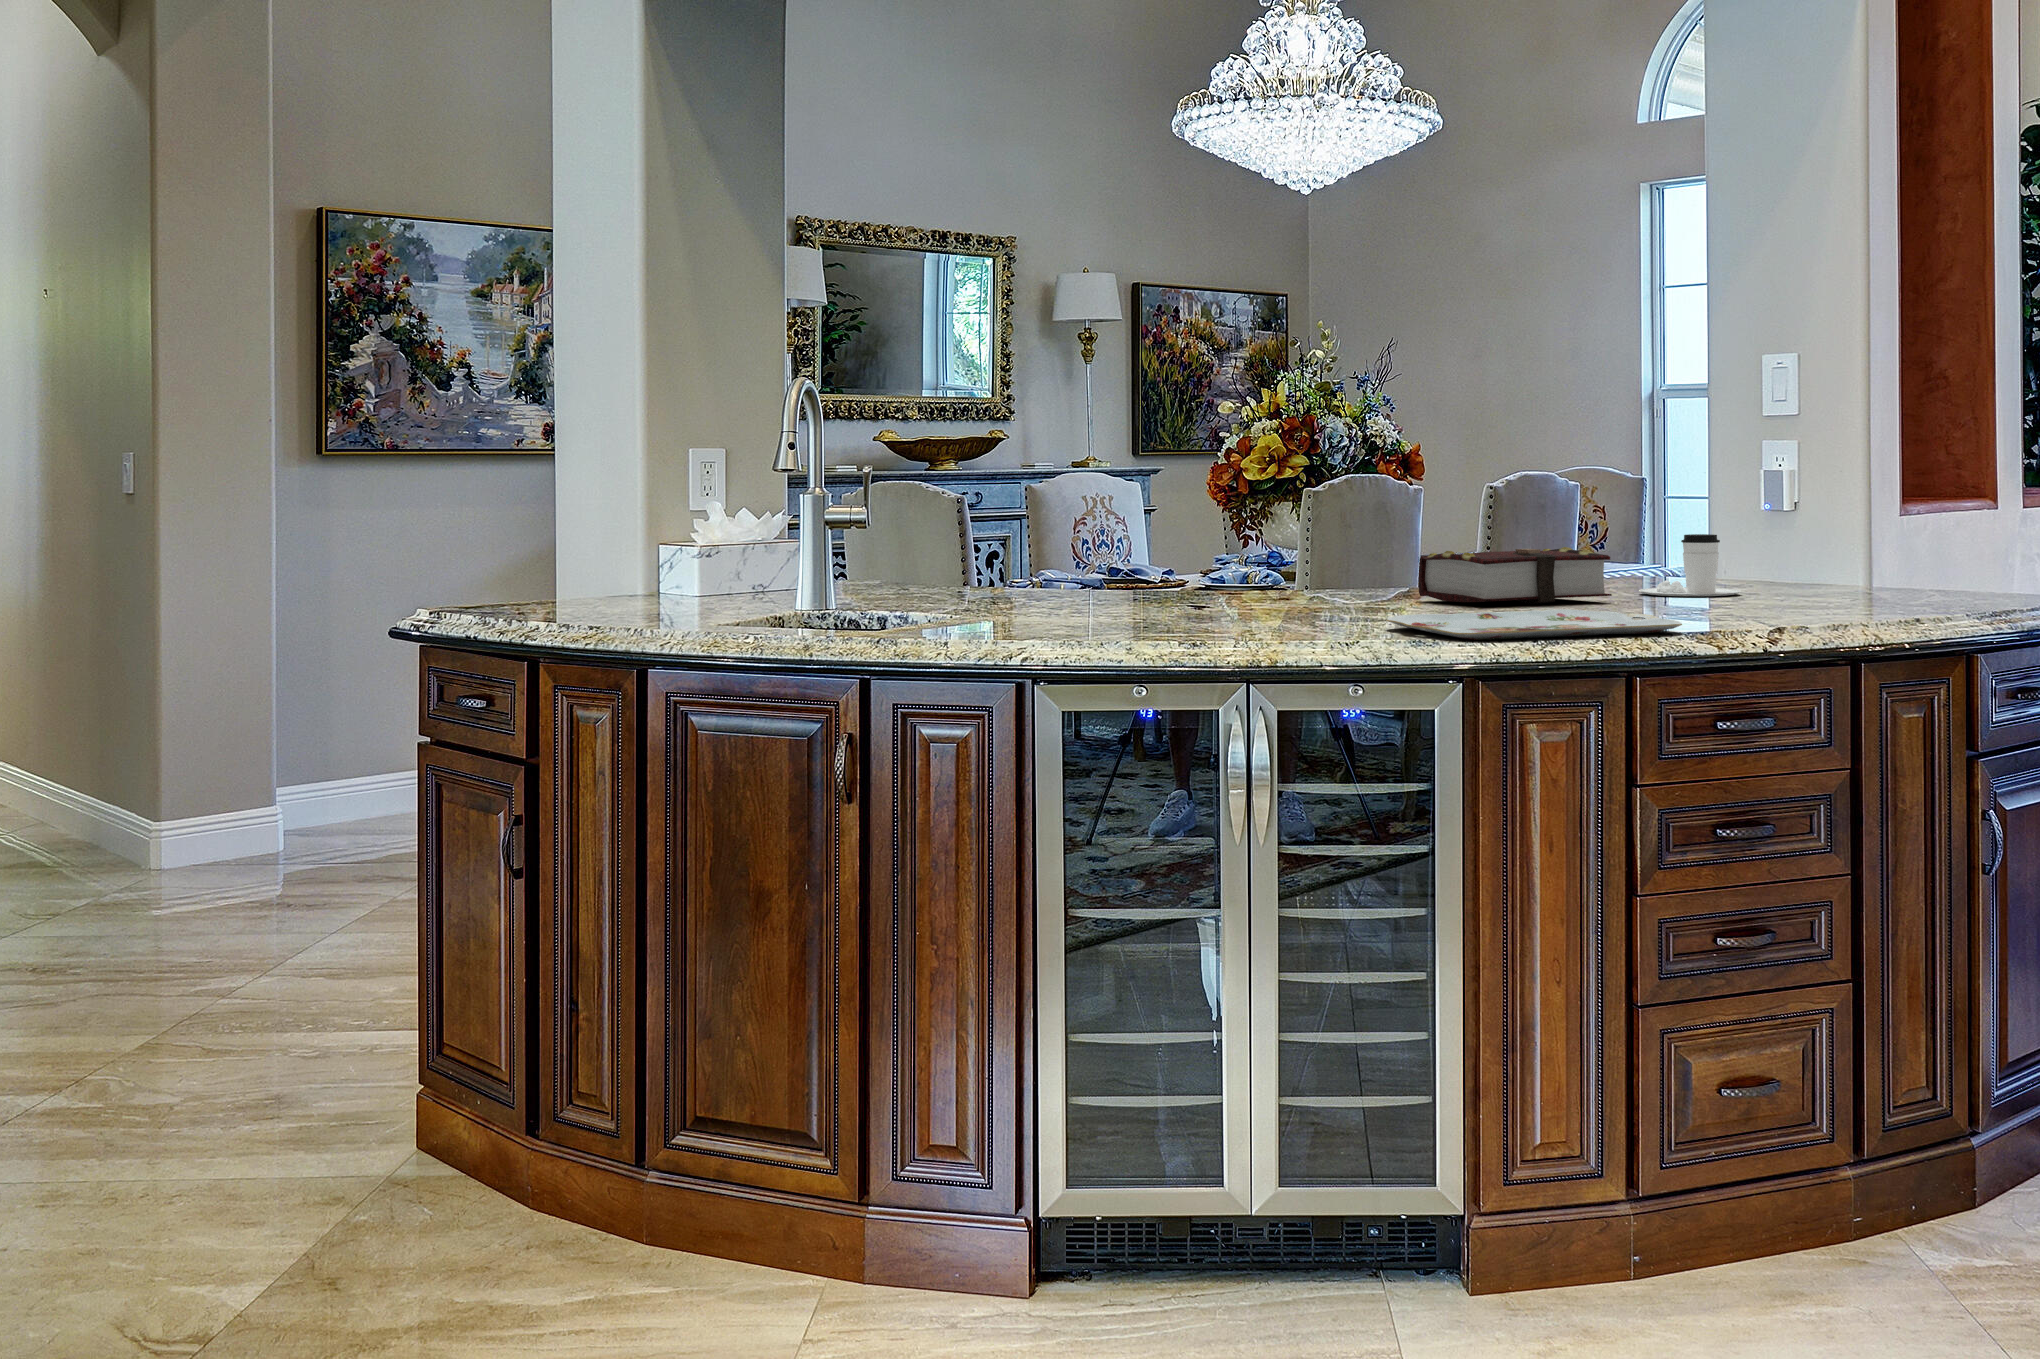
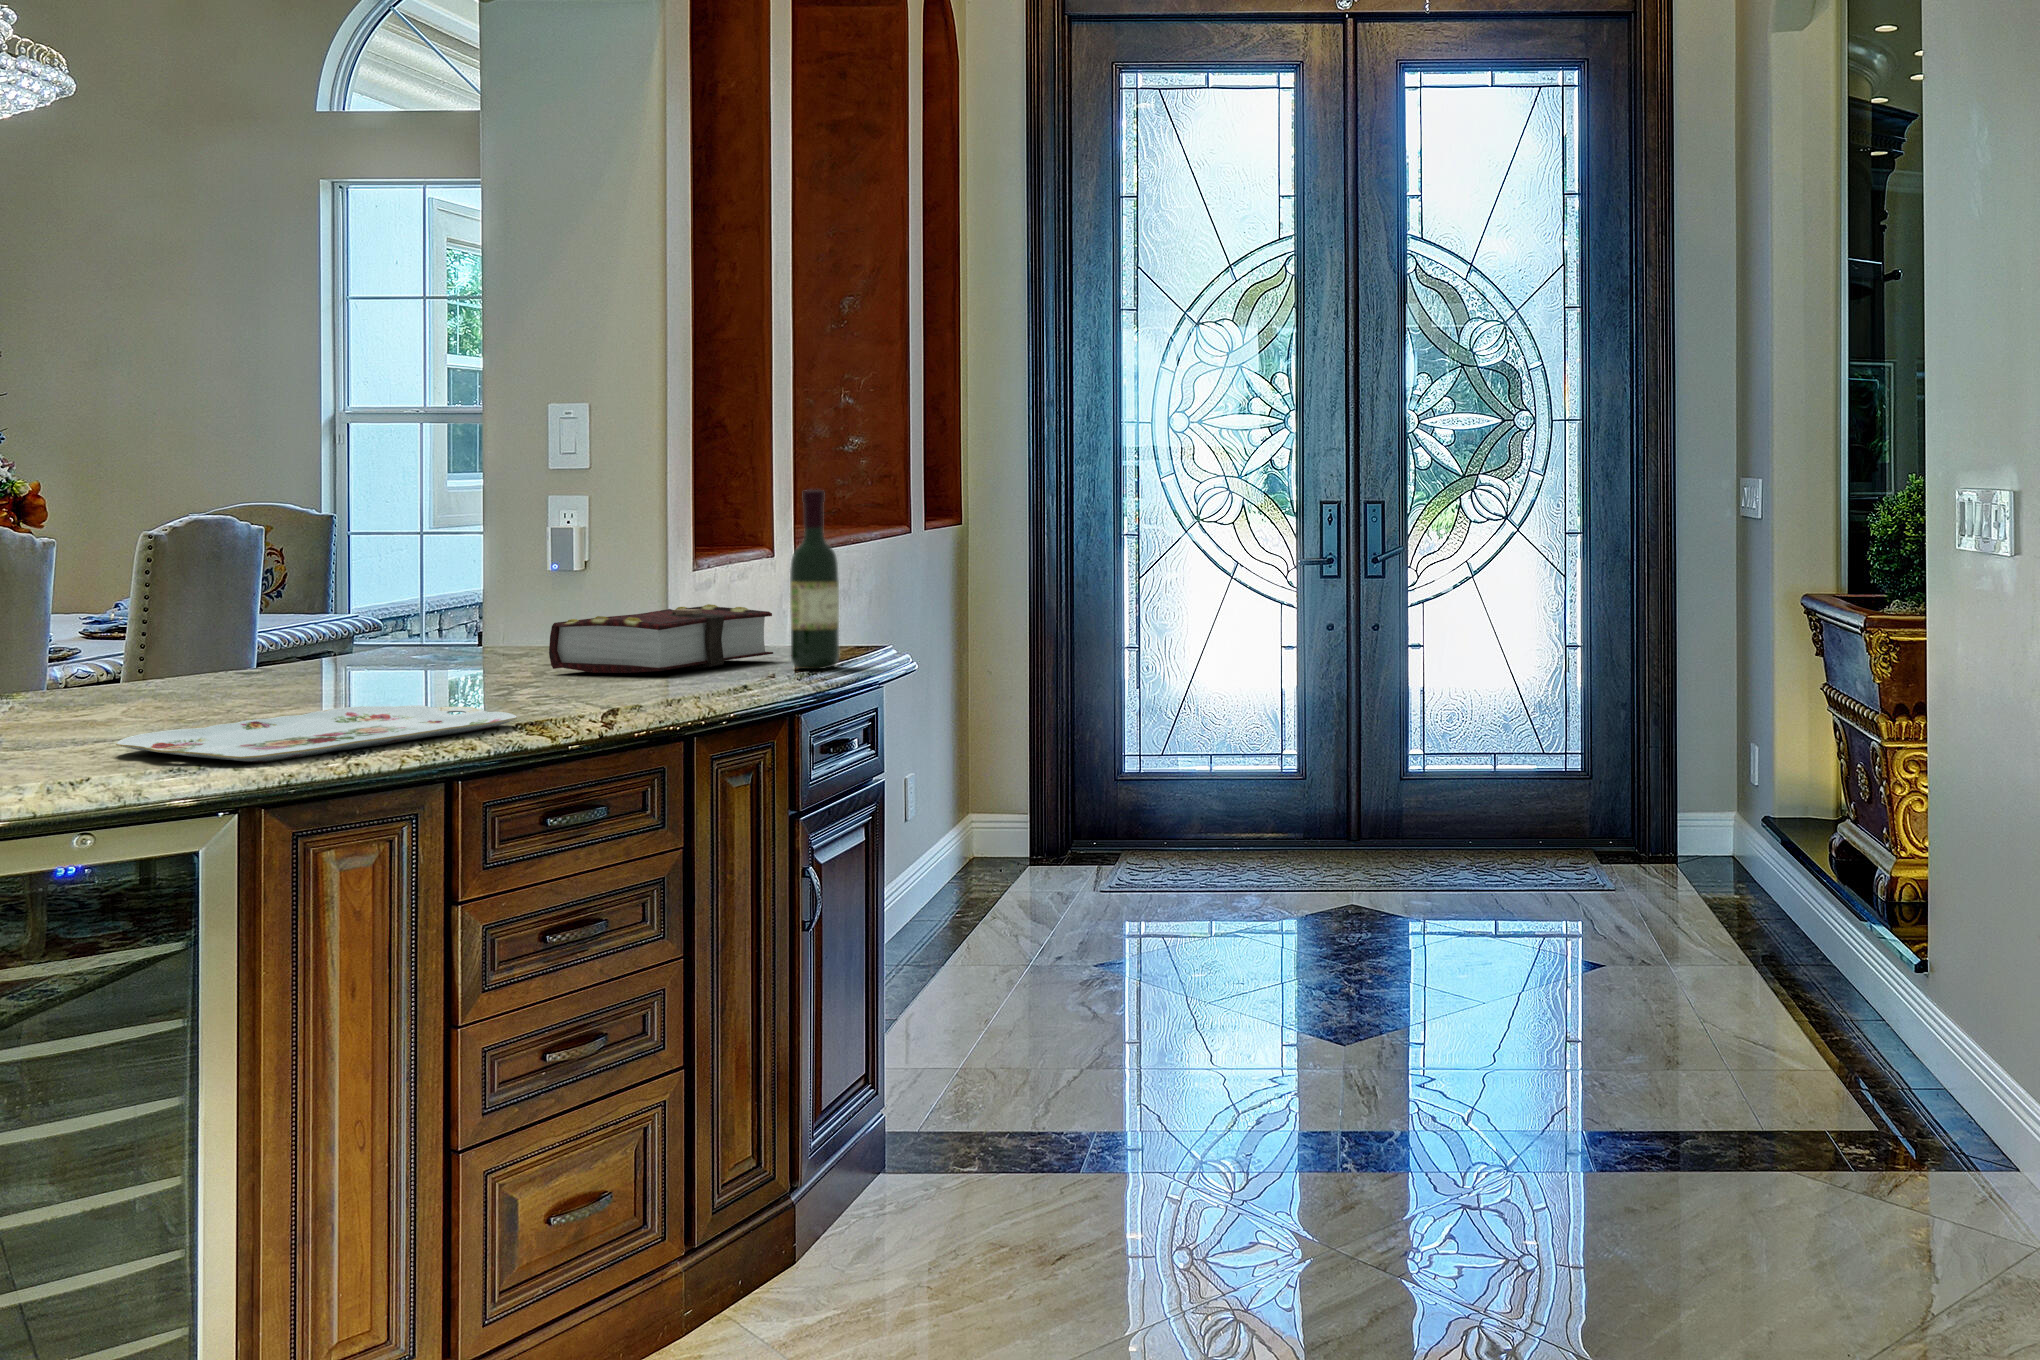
wine bottle: none [1974,431,2026,612] -> present [790,490,839,669]
coffee cup: present [1639,534,1741,597] -> none [402,598,526,670]
book: present [1418,547,1612,604] -> present [549,604,773,673]

